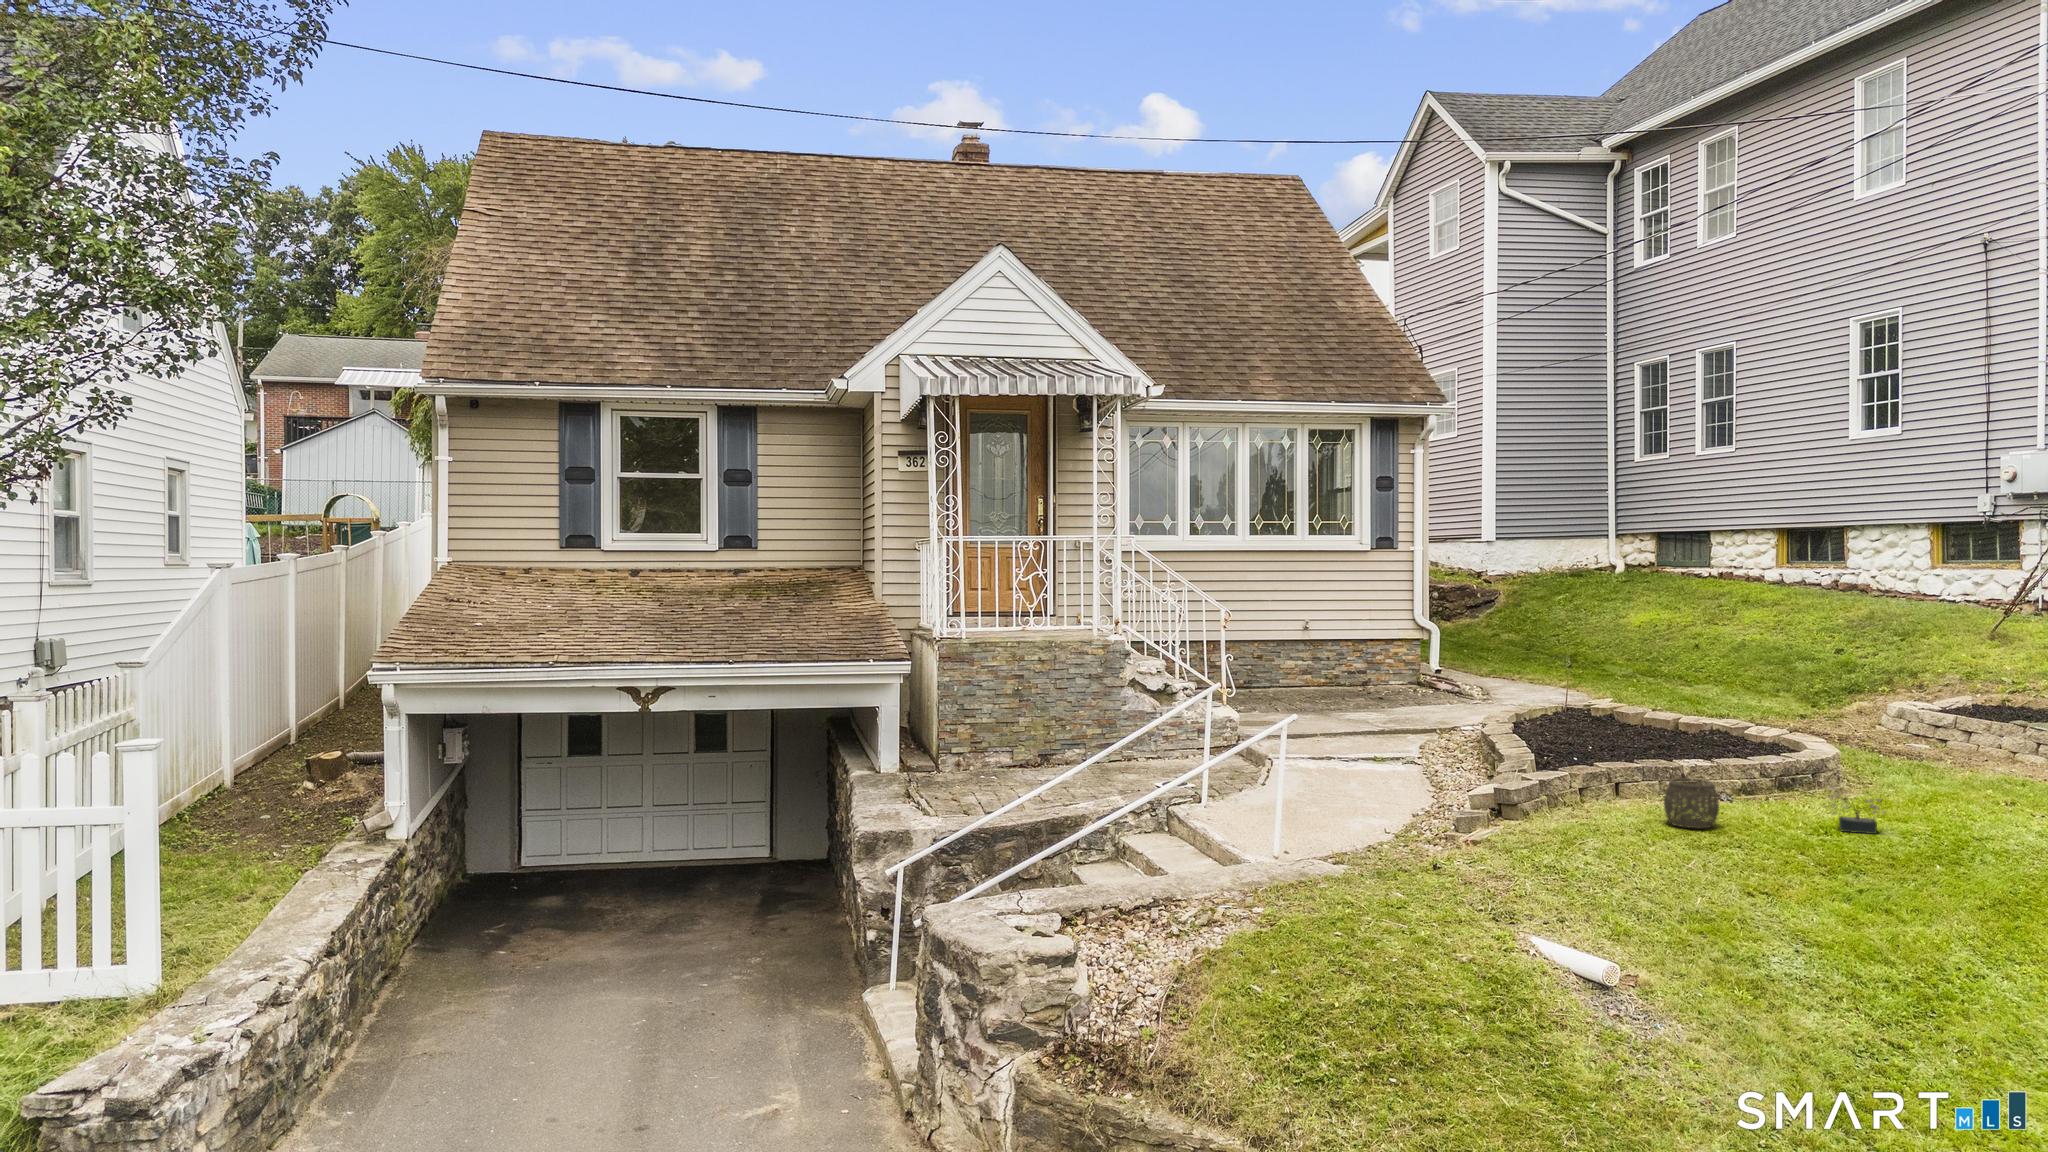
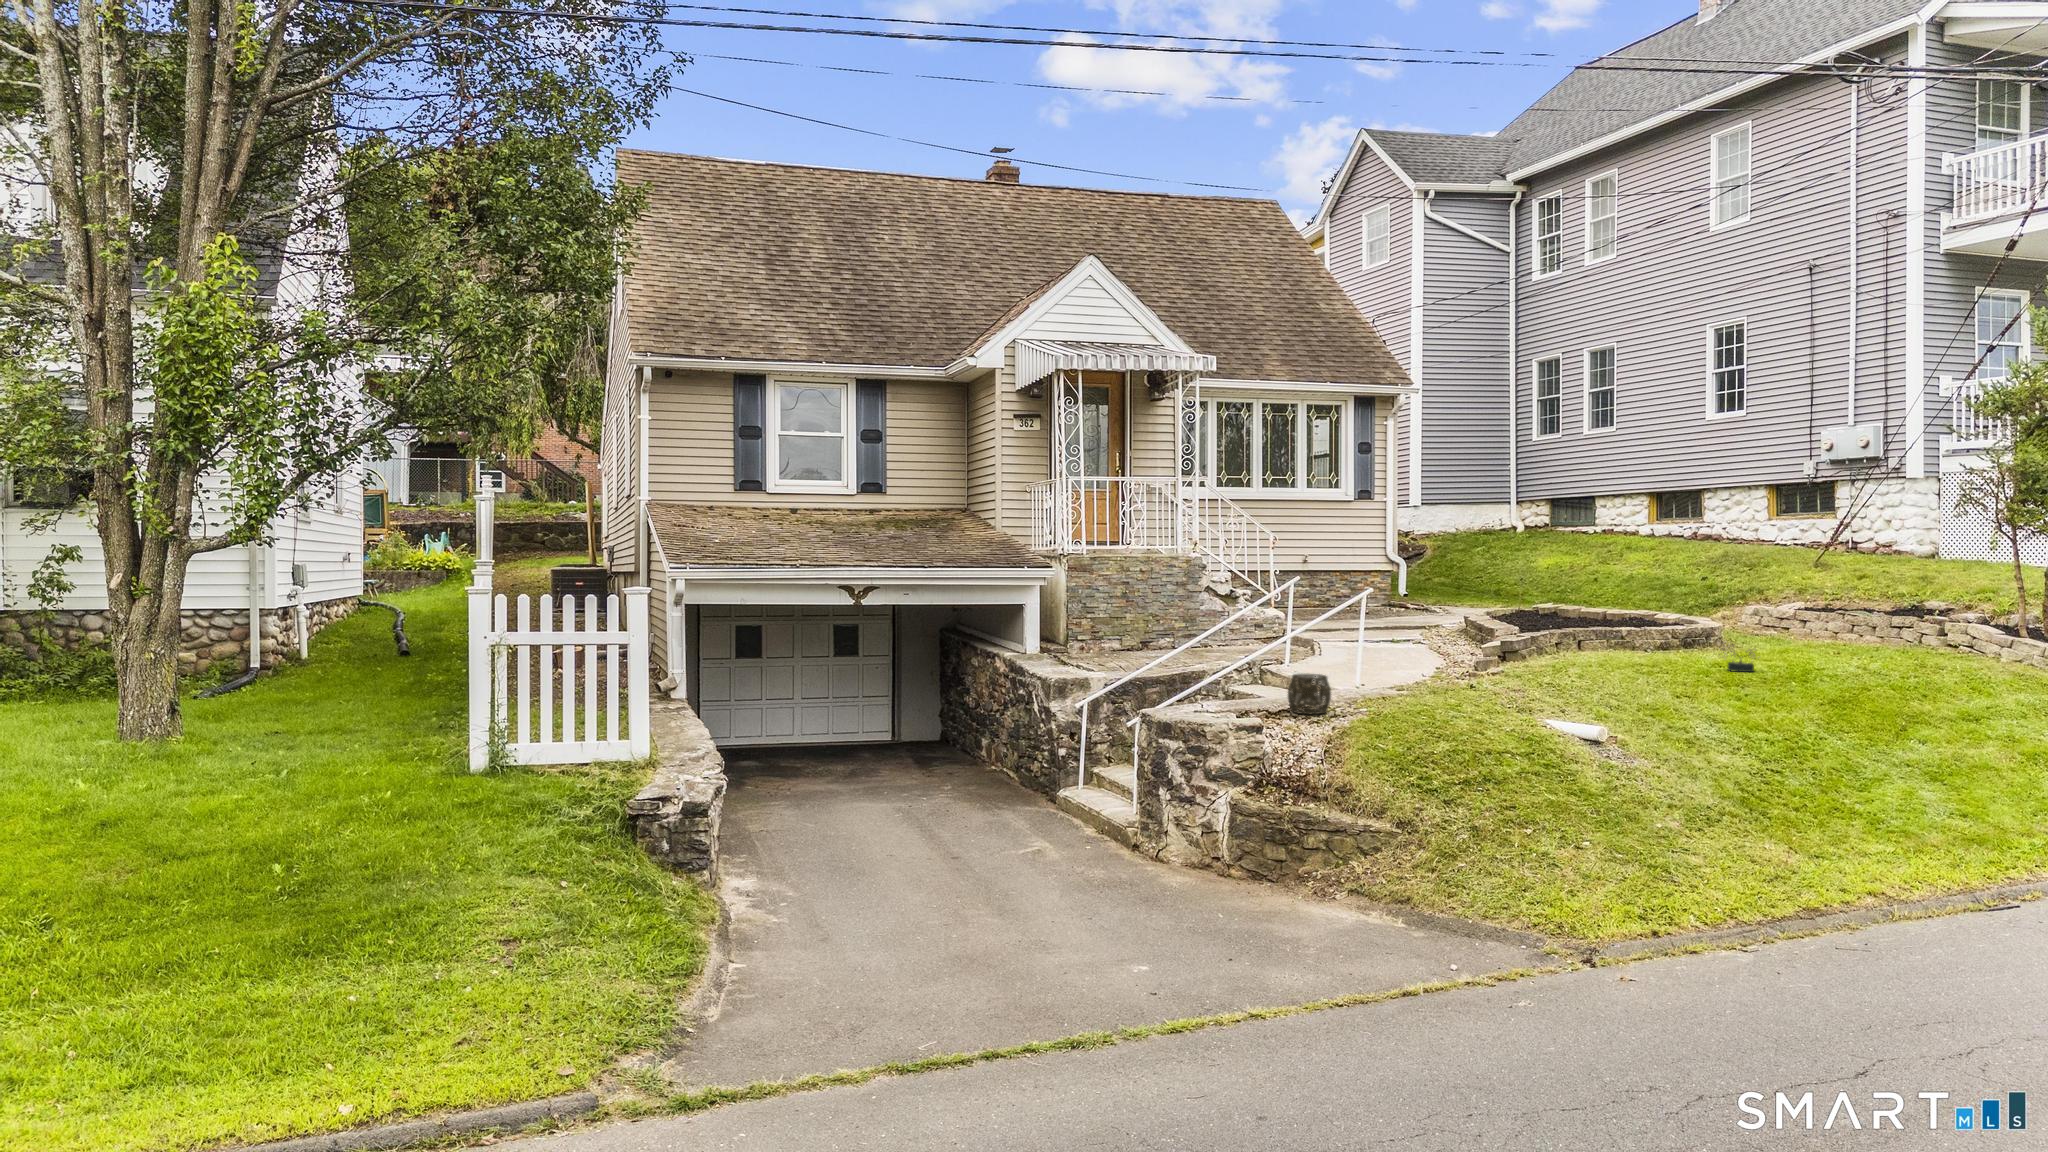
woven basket: present [1663,778,1719,829] -> present [1288,674,1331,715]

